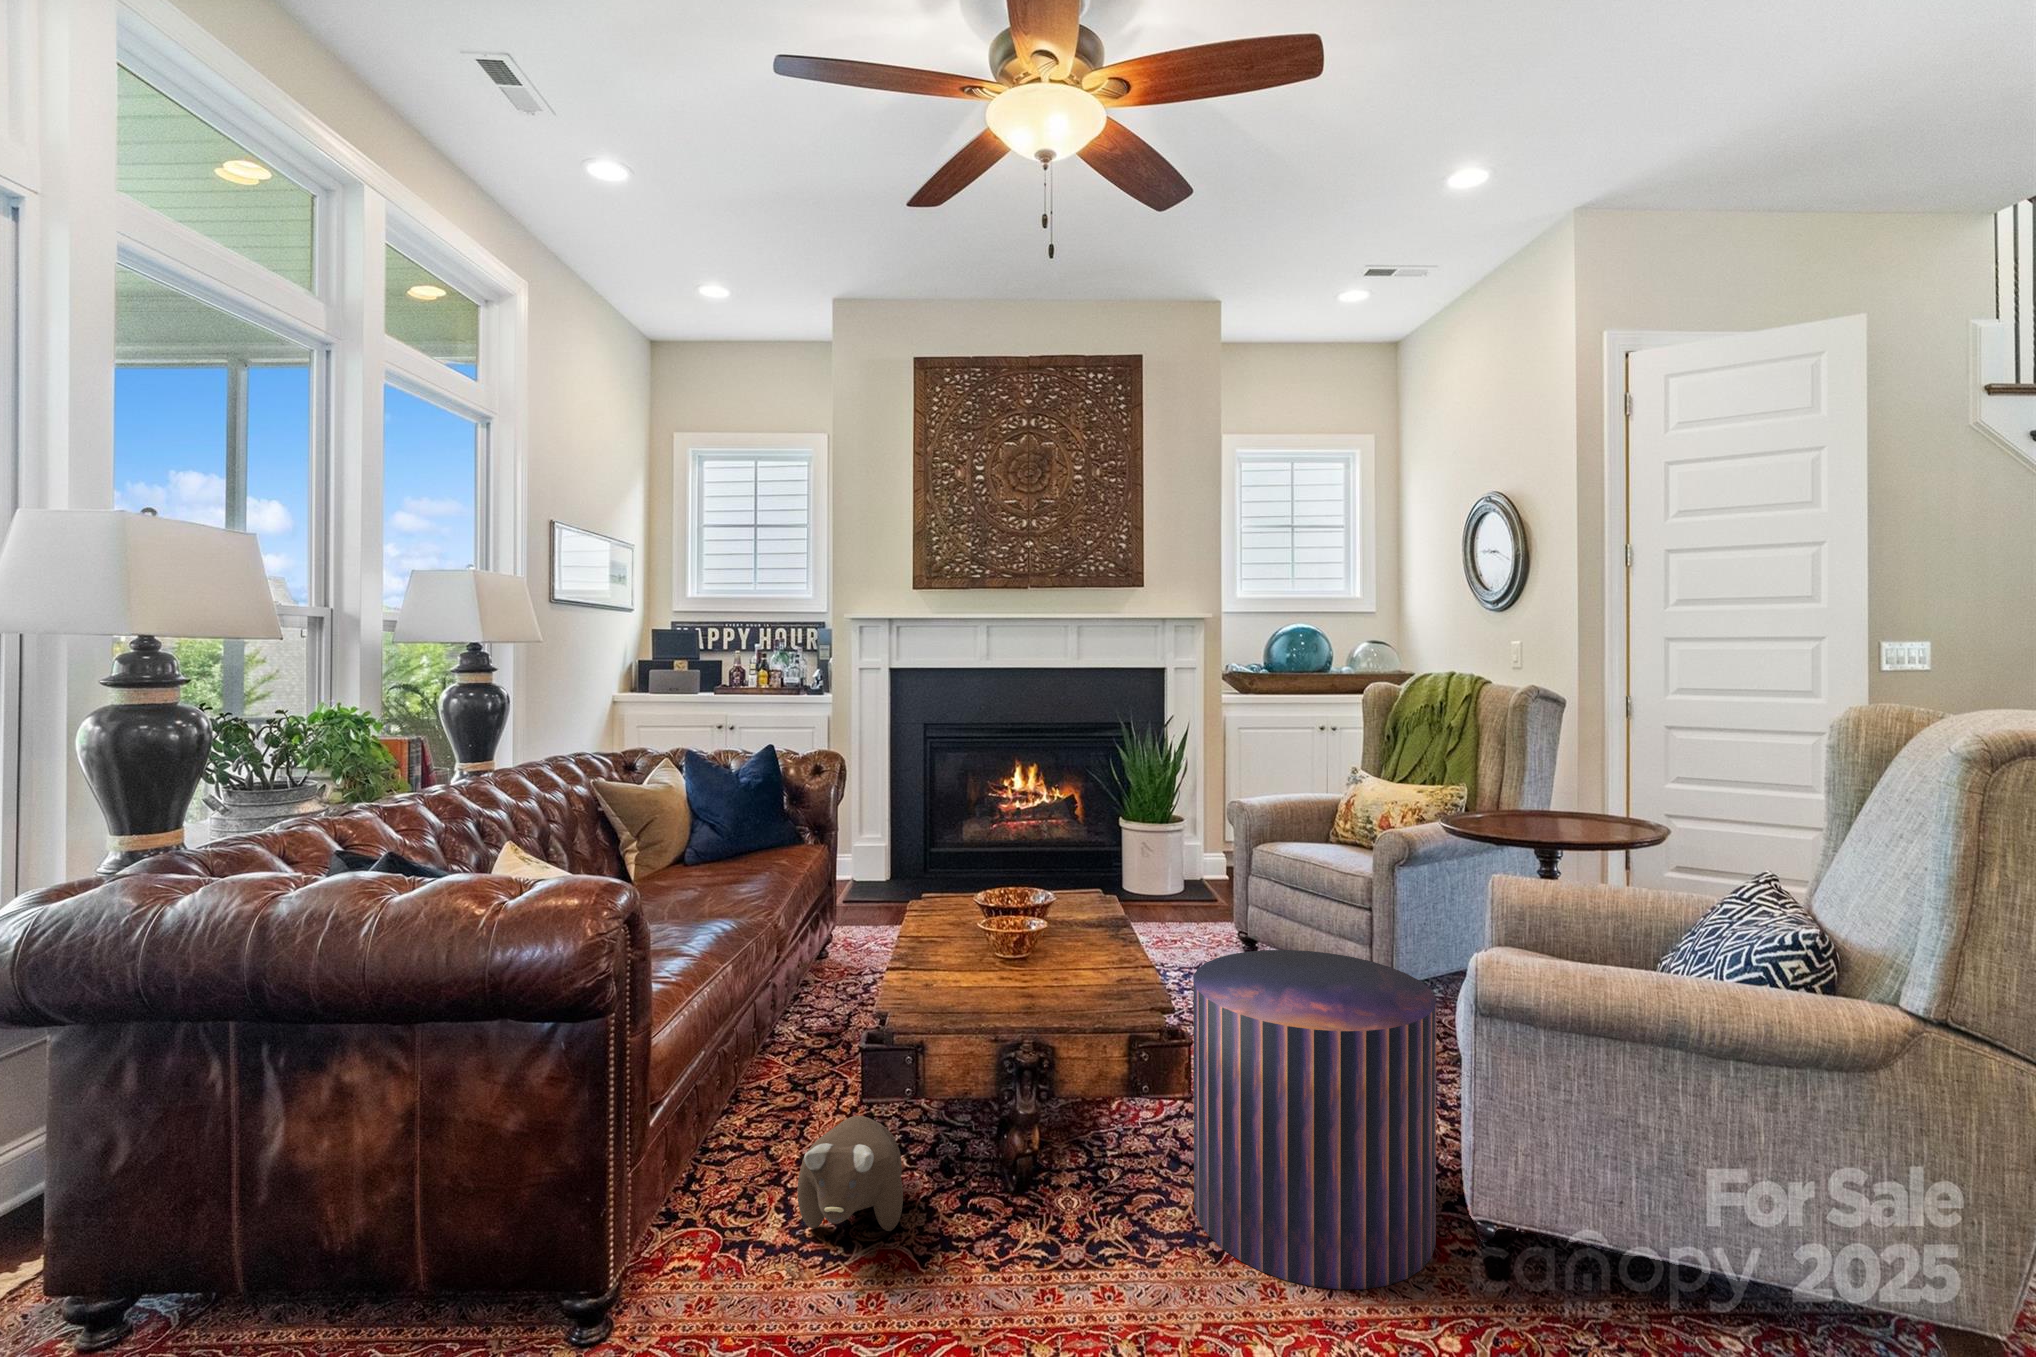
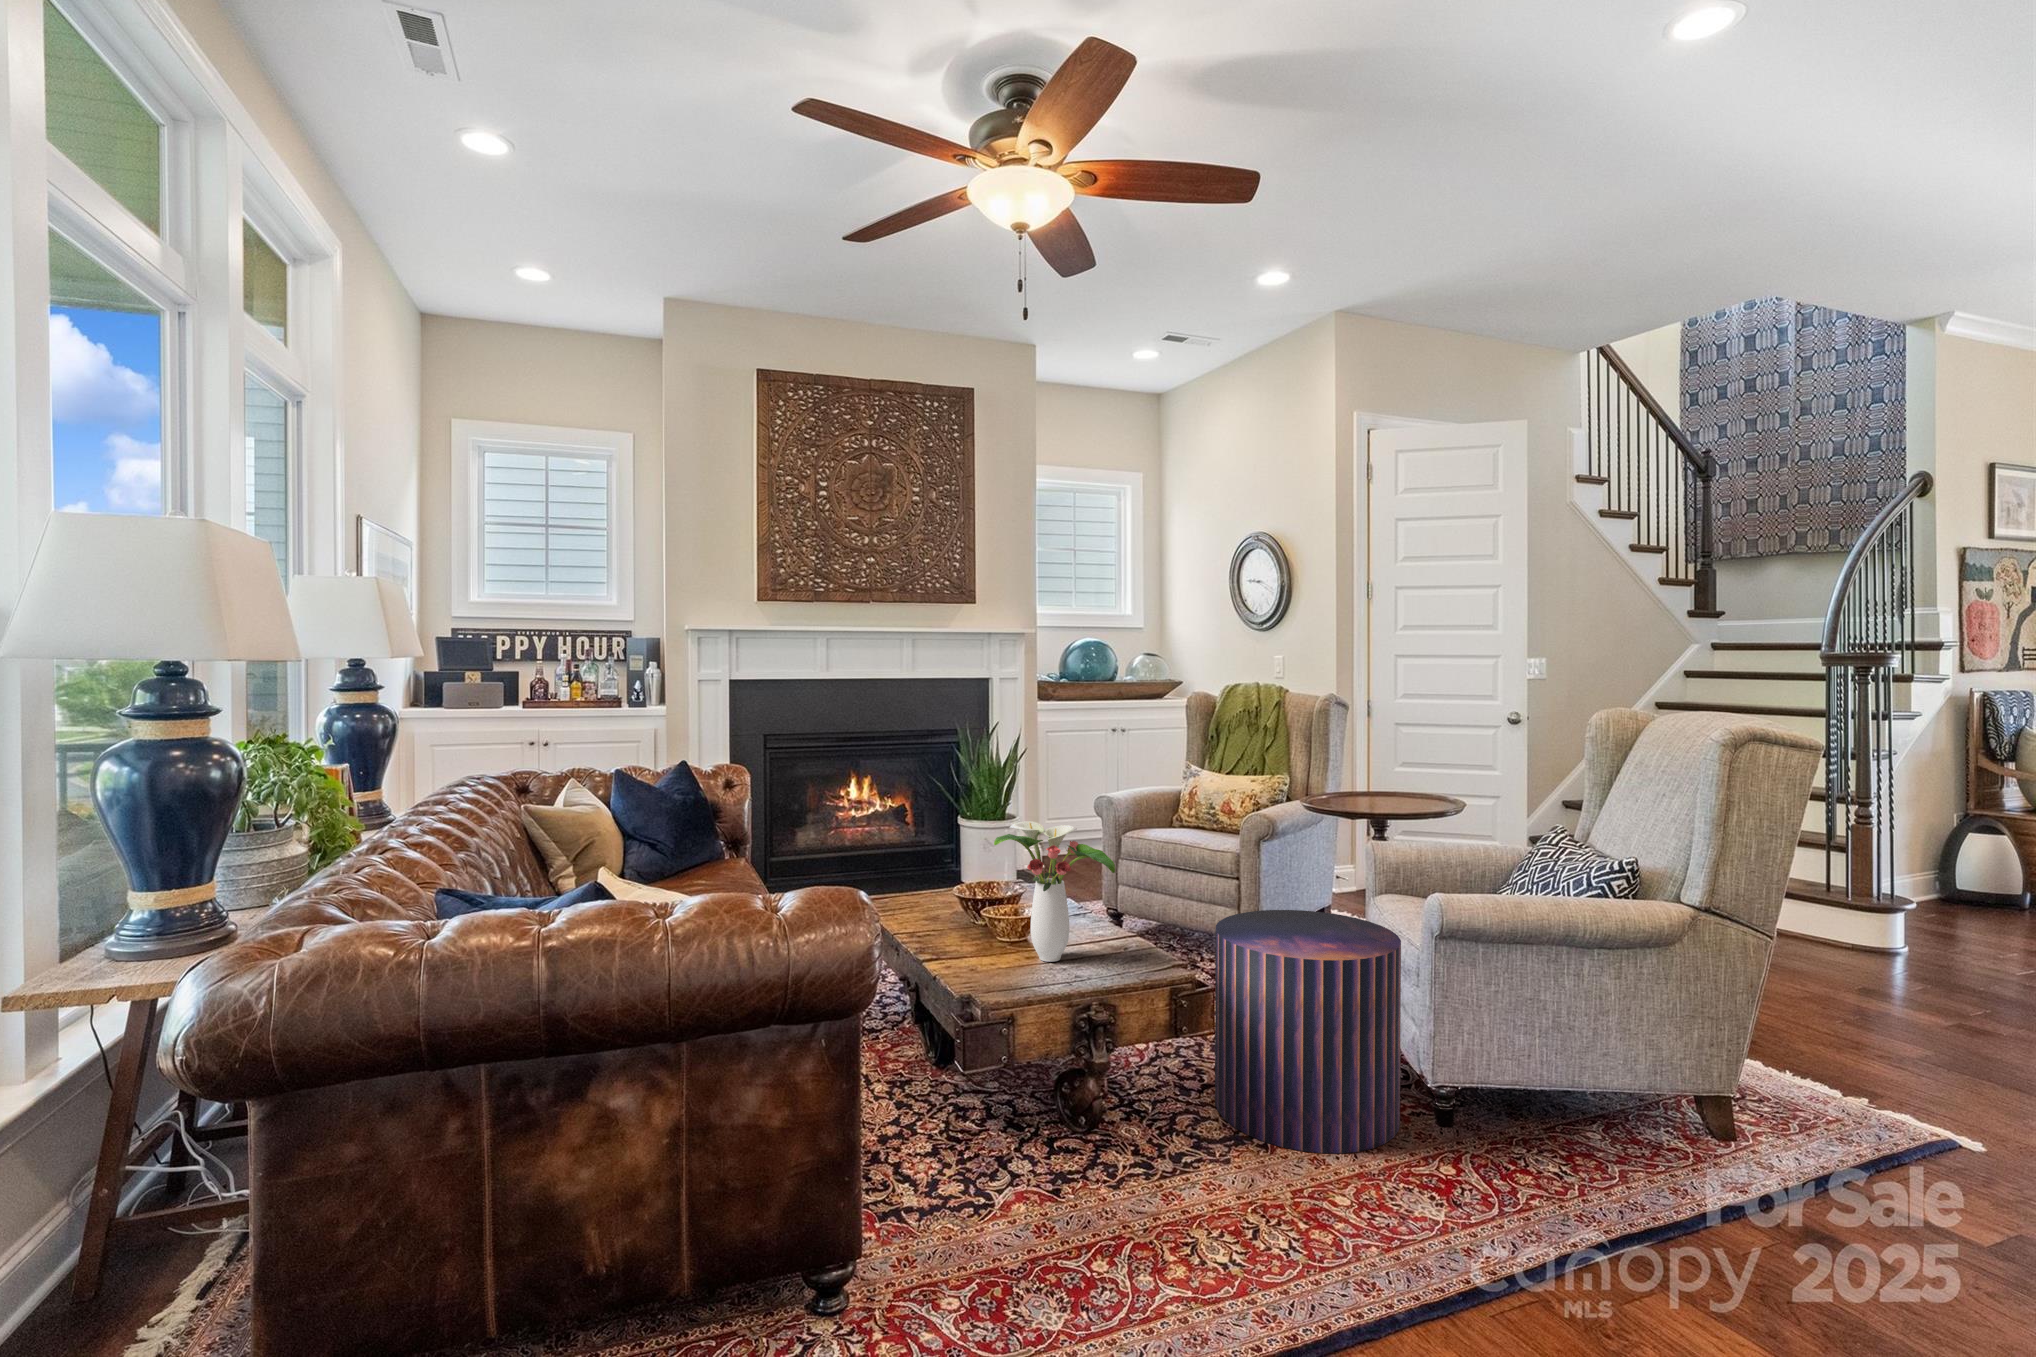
flower arrangement: none [926,821,1058,985] -> present [994,821,1115,962]
plush toy: present [797,1116,903,1231] -> none [932,1085,1022,1188]

